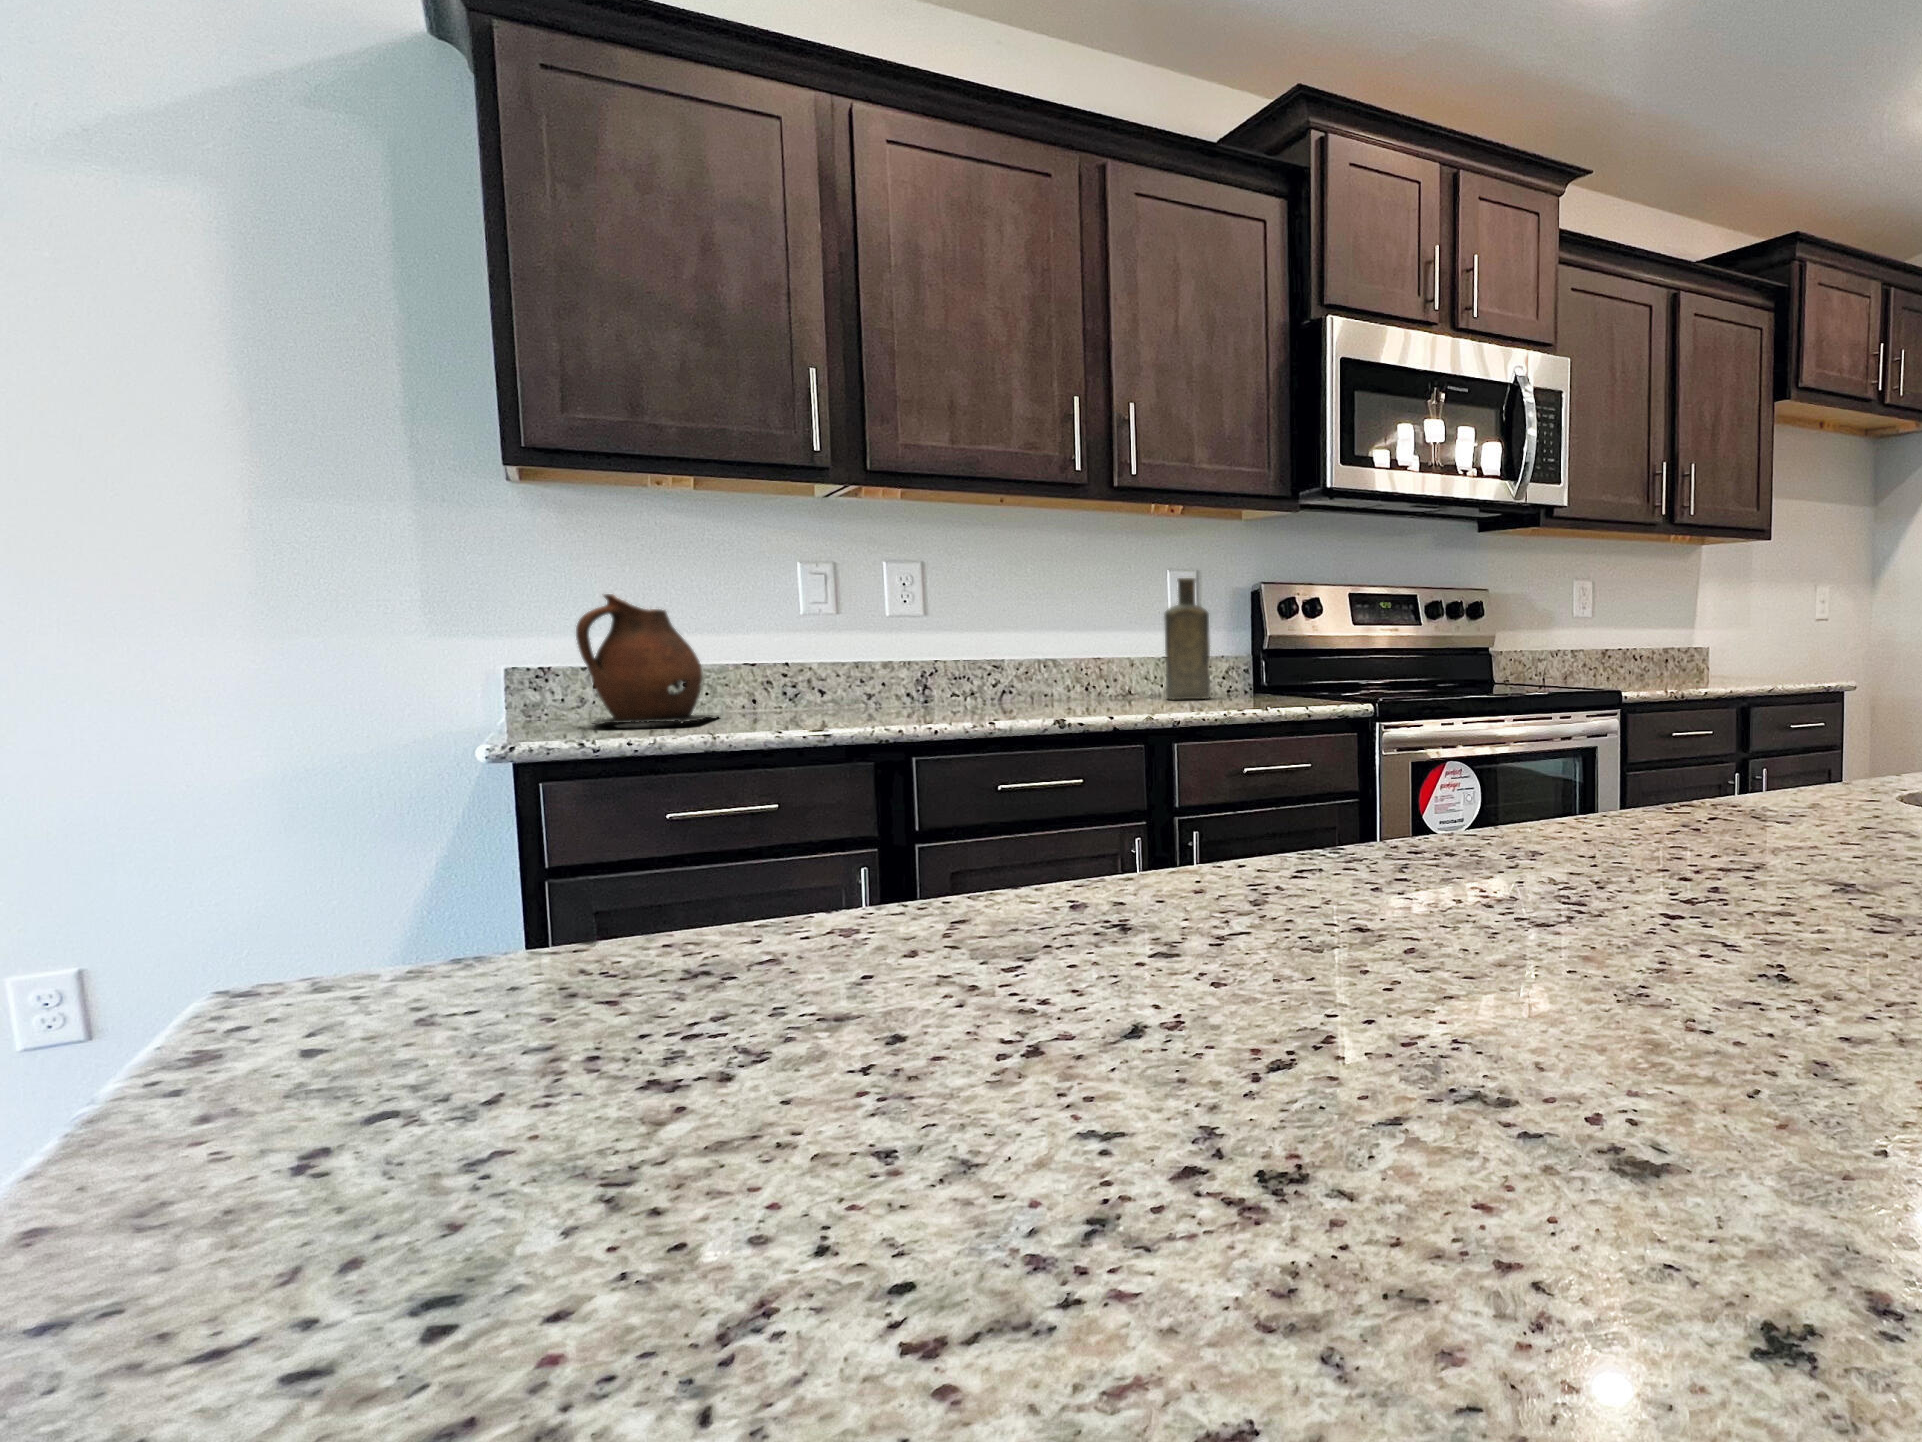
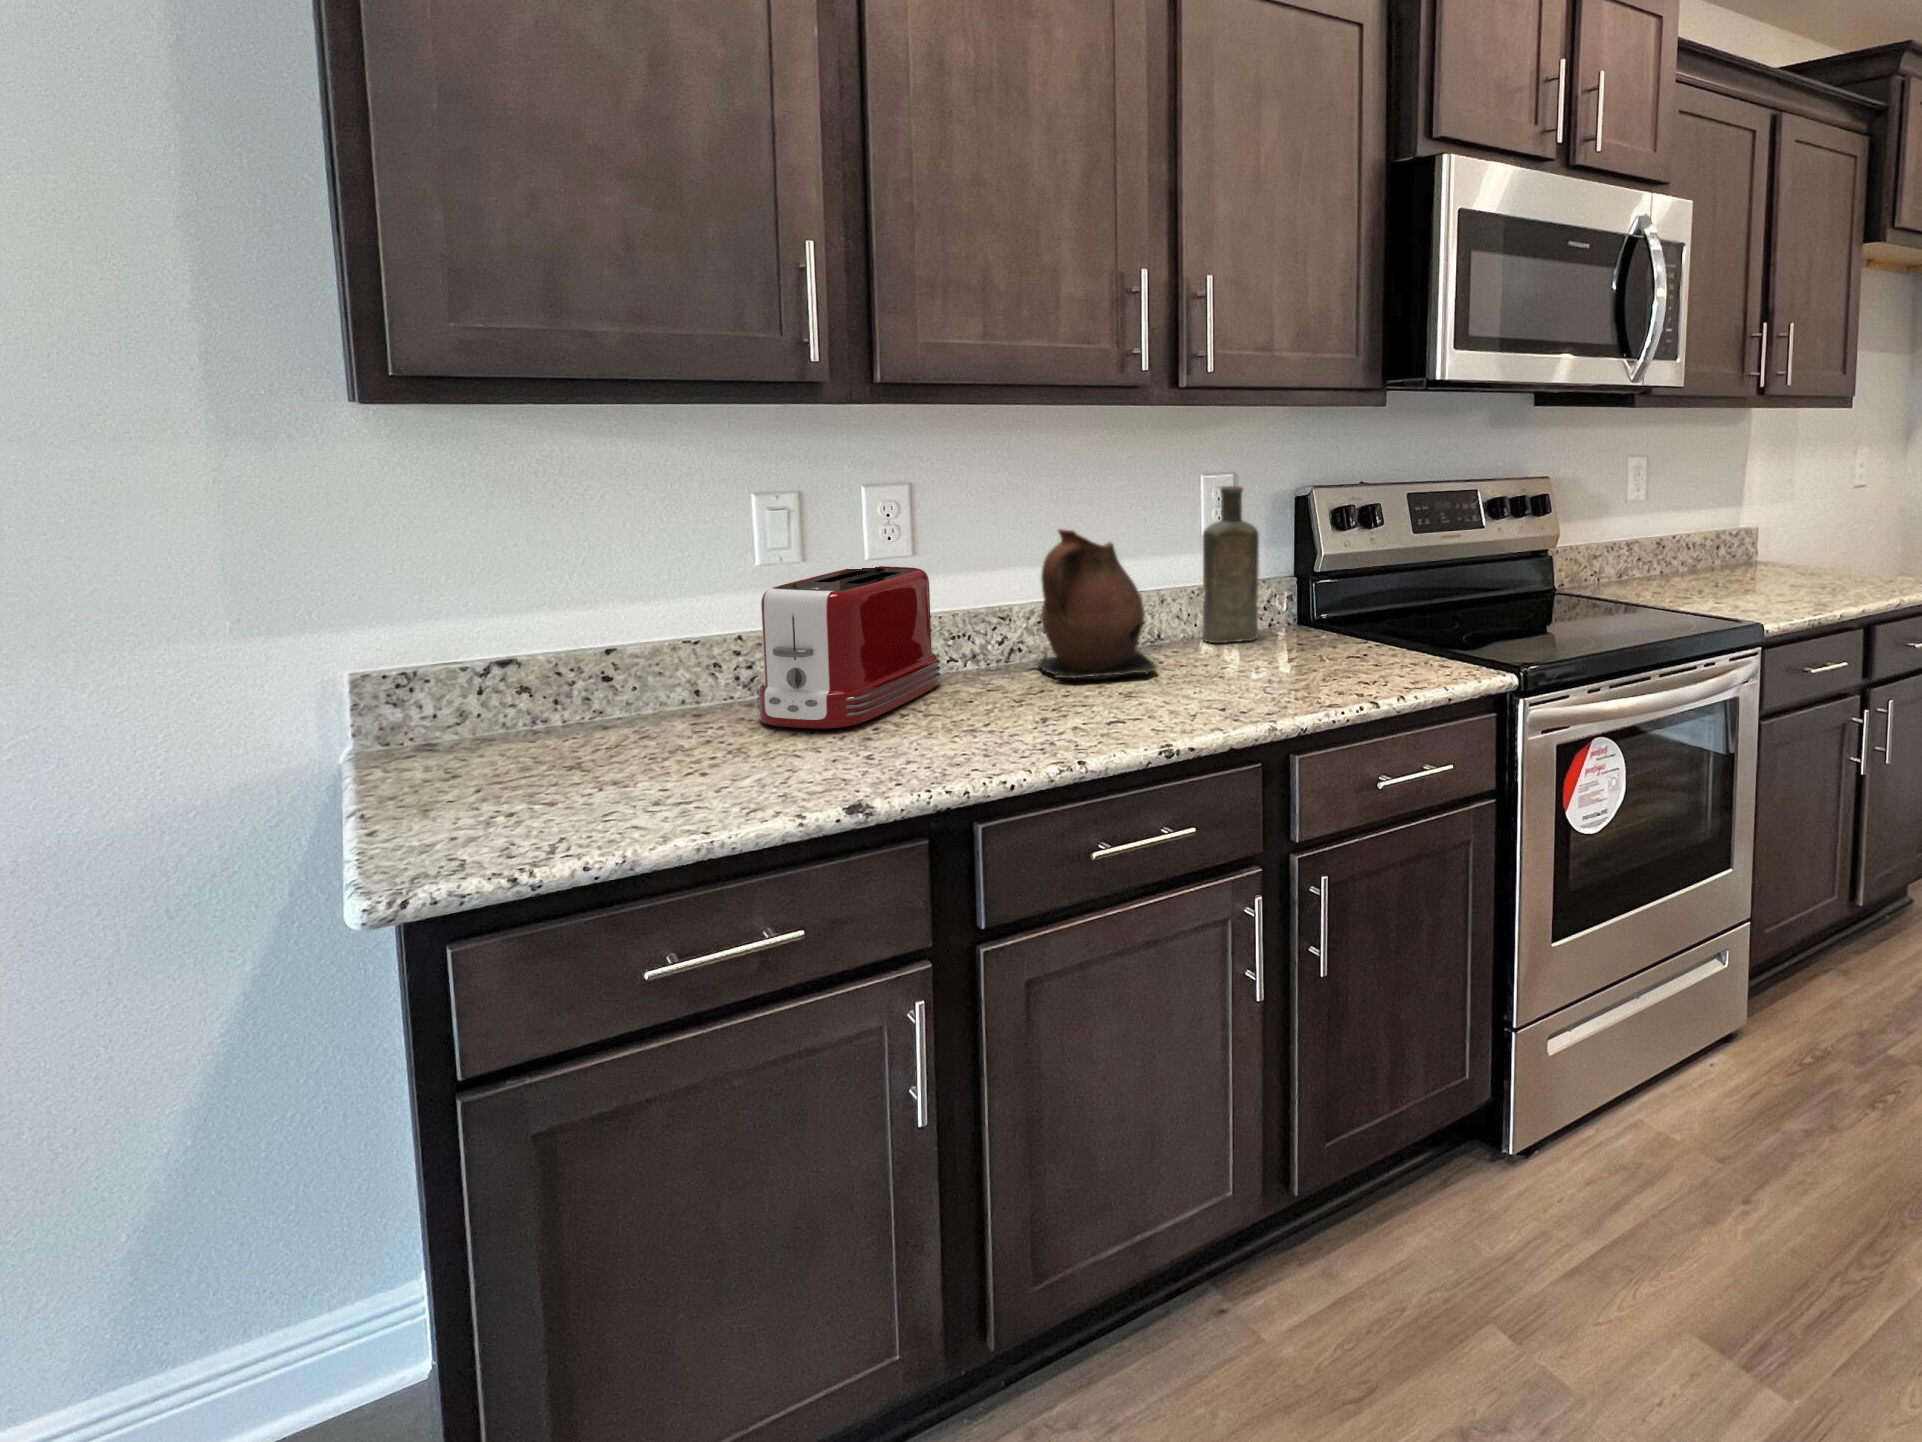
ceramic pitcher: present [576,594,720,724] -> present [1038,529,1157,678]
toaster: none [794,621,942,720] -> present [756,566,941,729]

